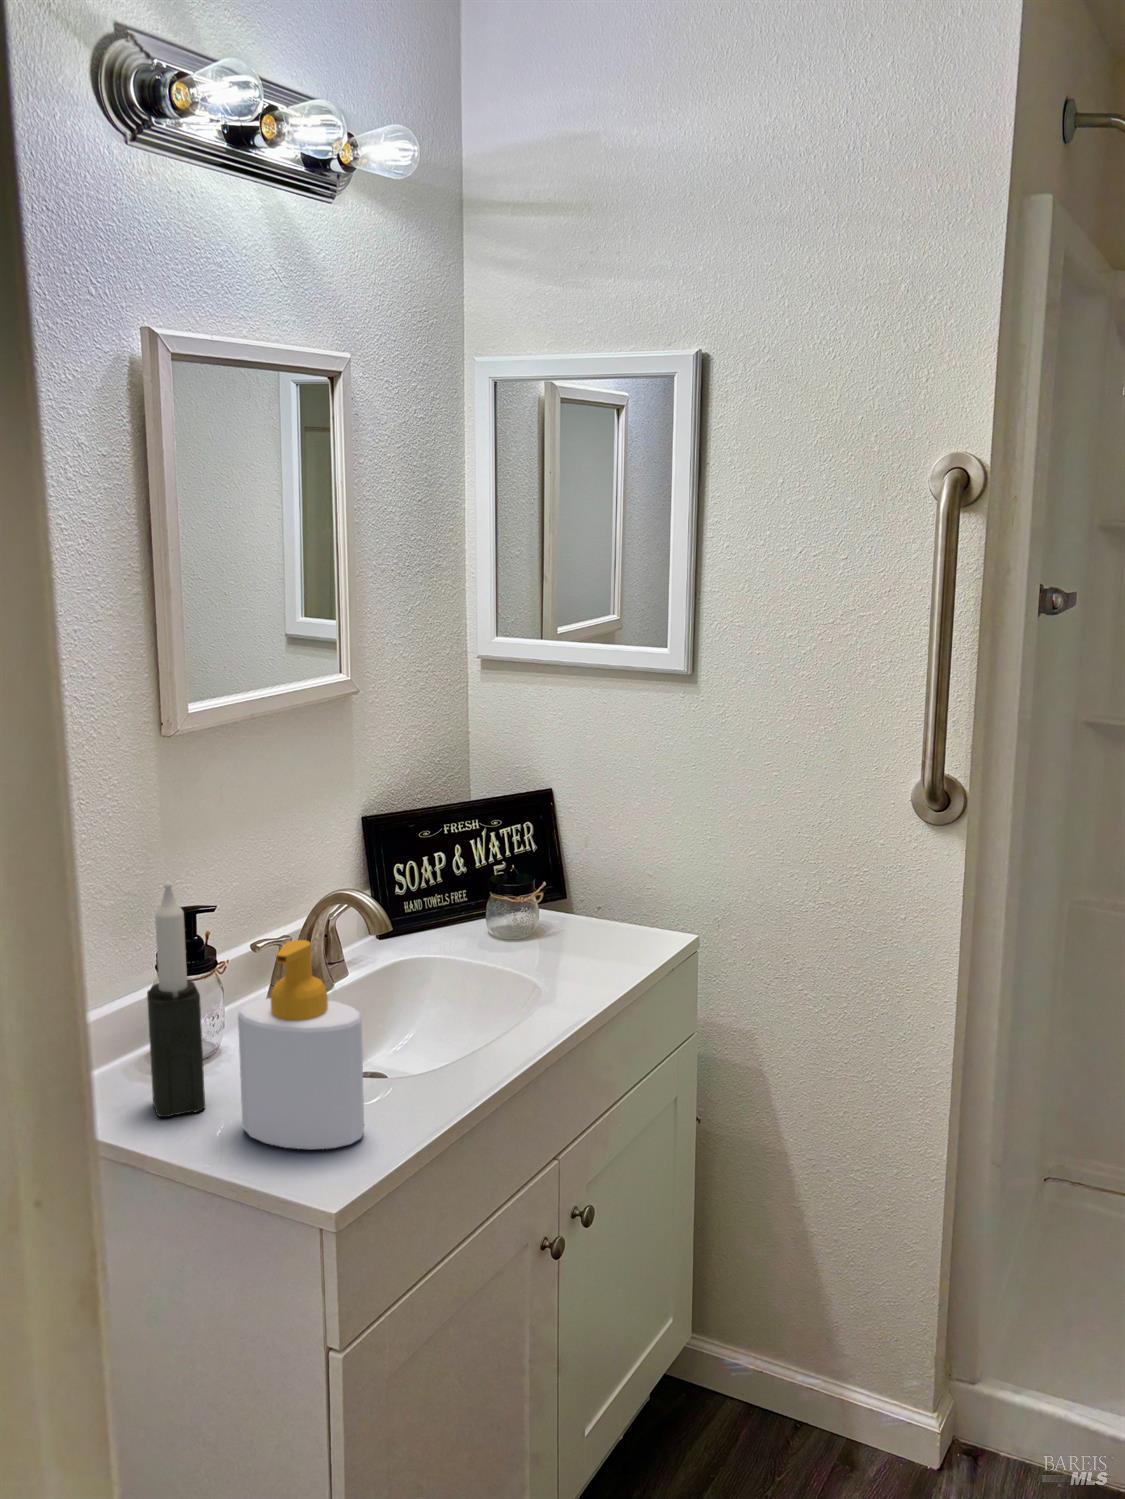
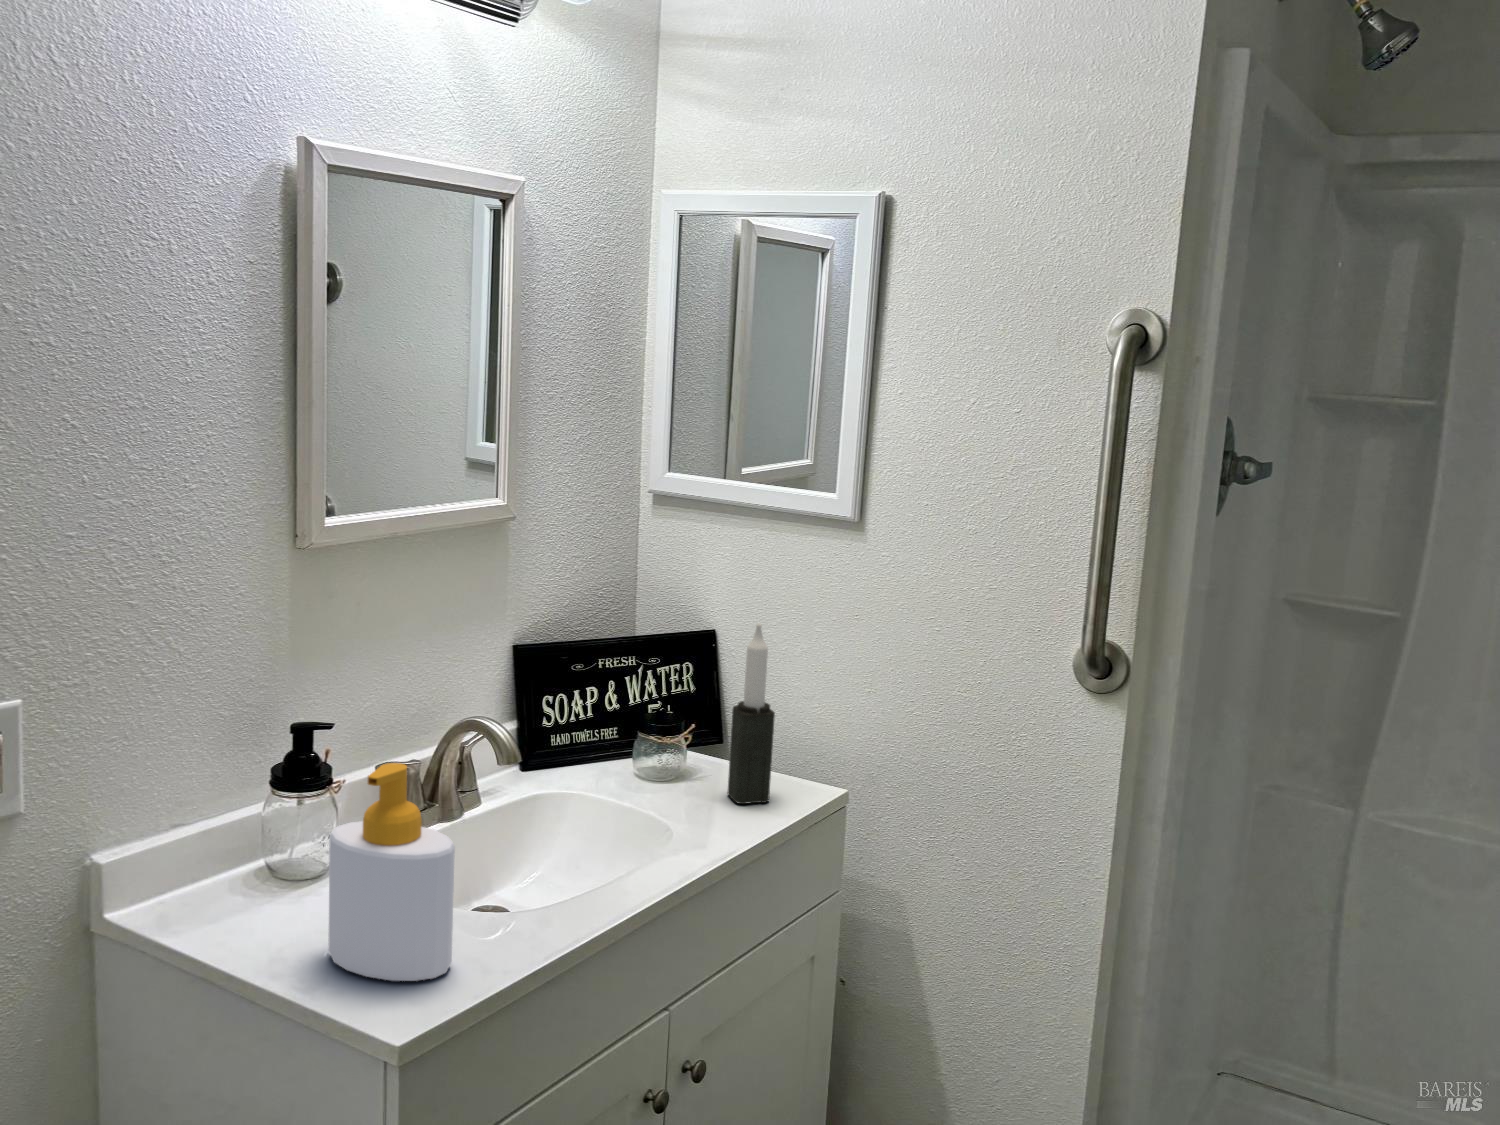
candle: present [147,882,205,1117] -> present [728,623,775,804]

